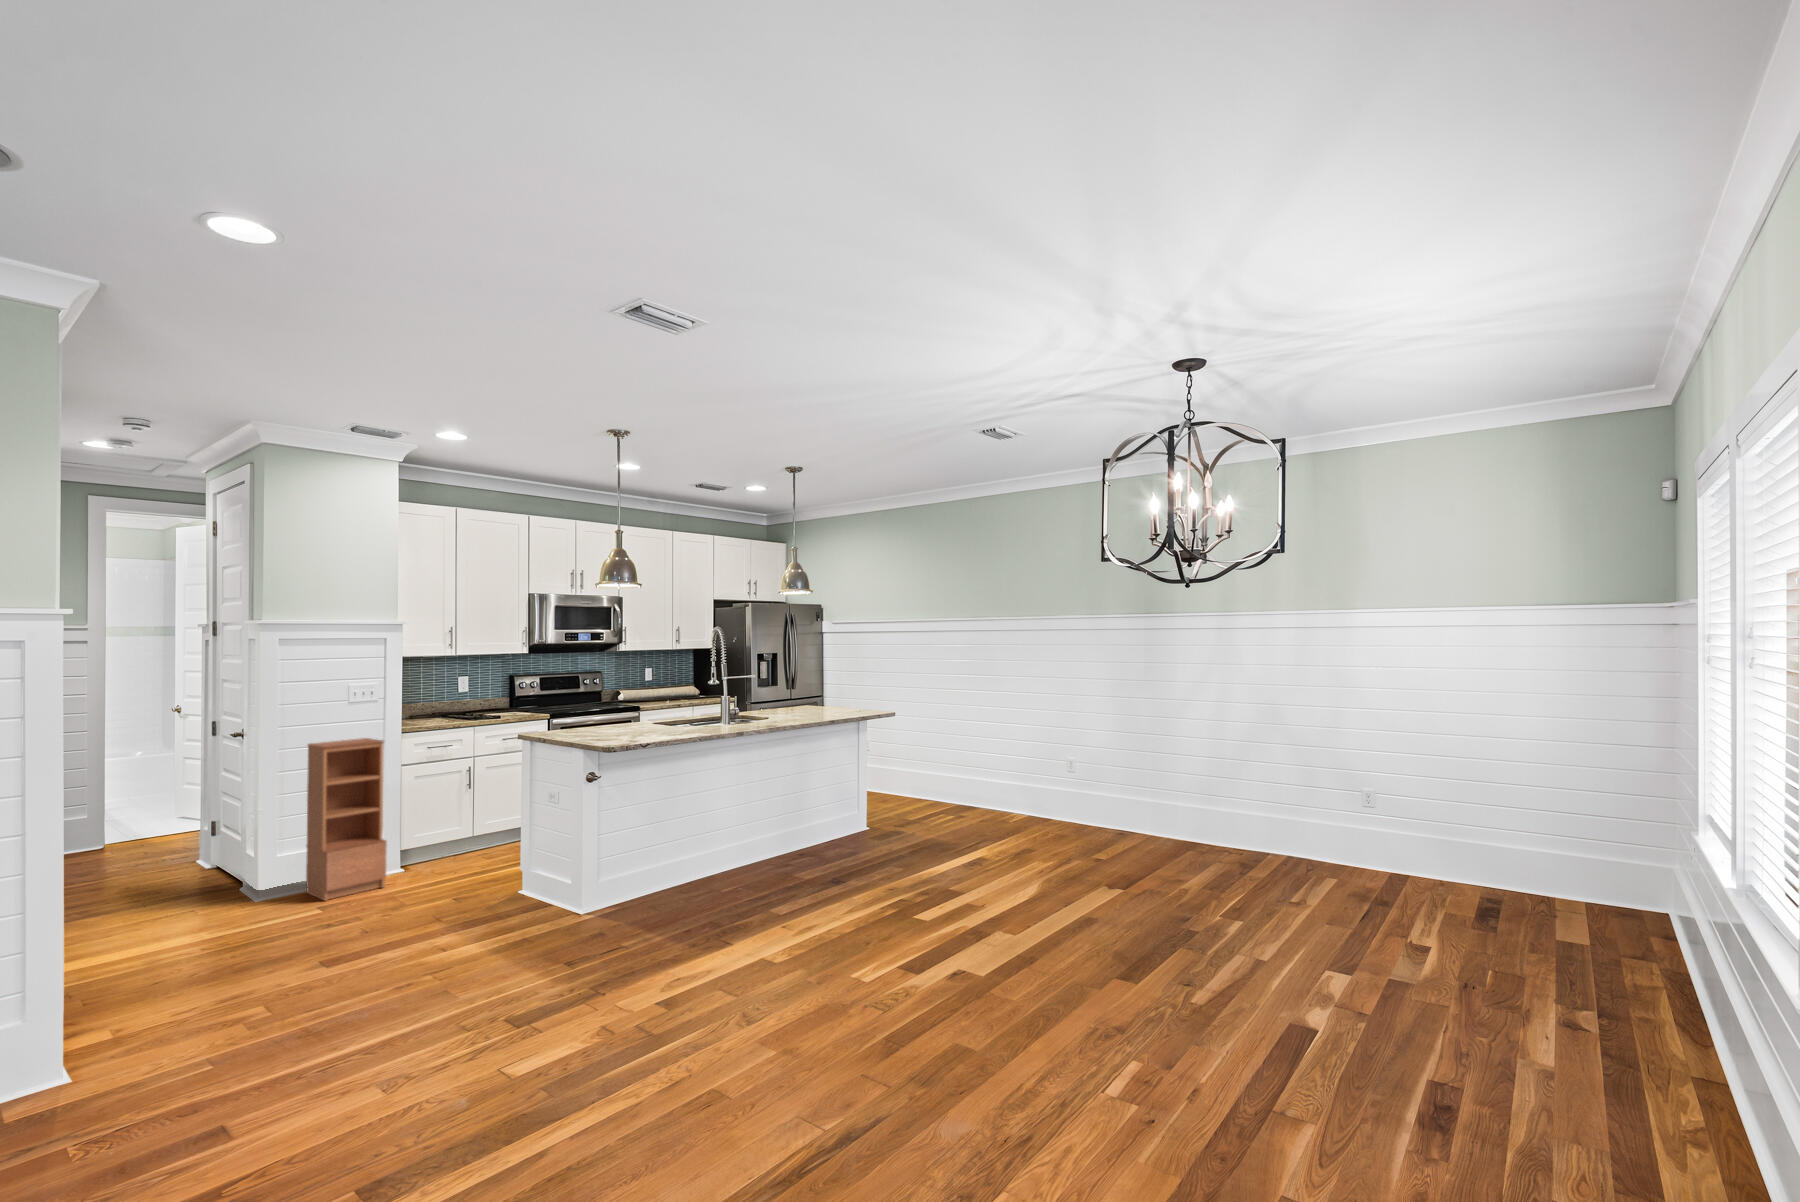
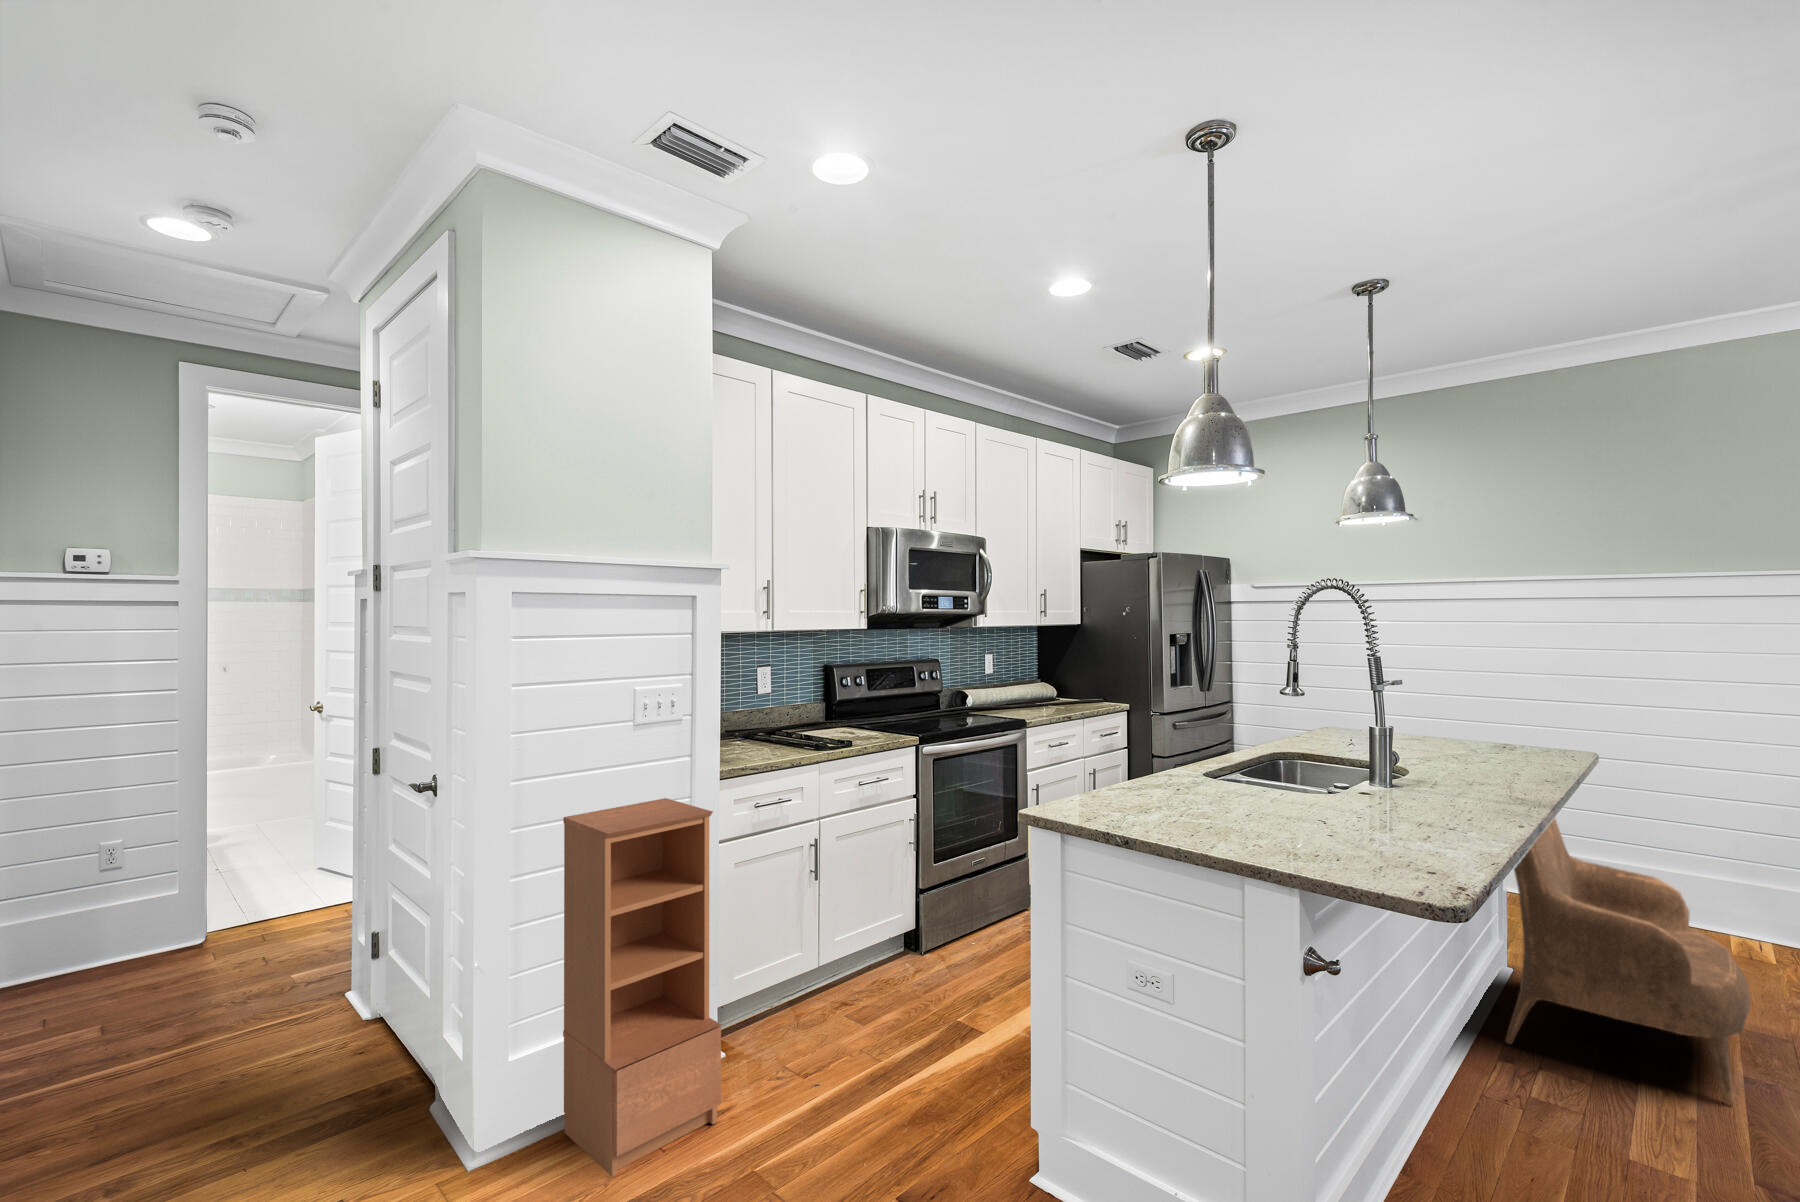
armchair: none [811,712,925,865] -> present [1505,819,1750,1105]

